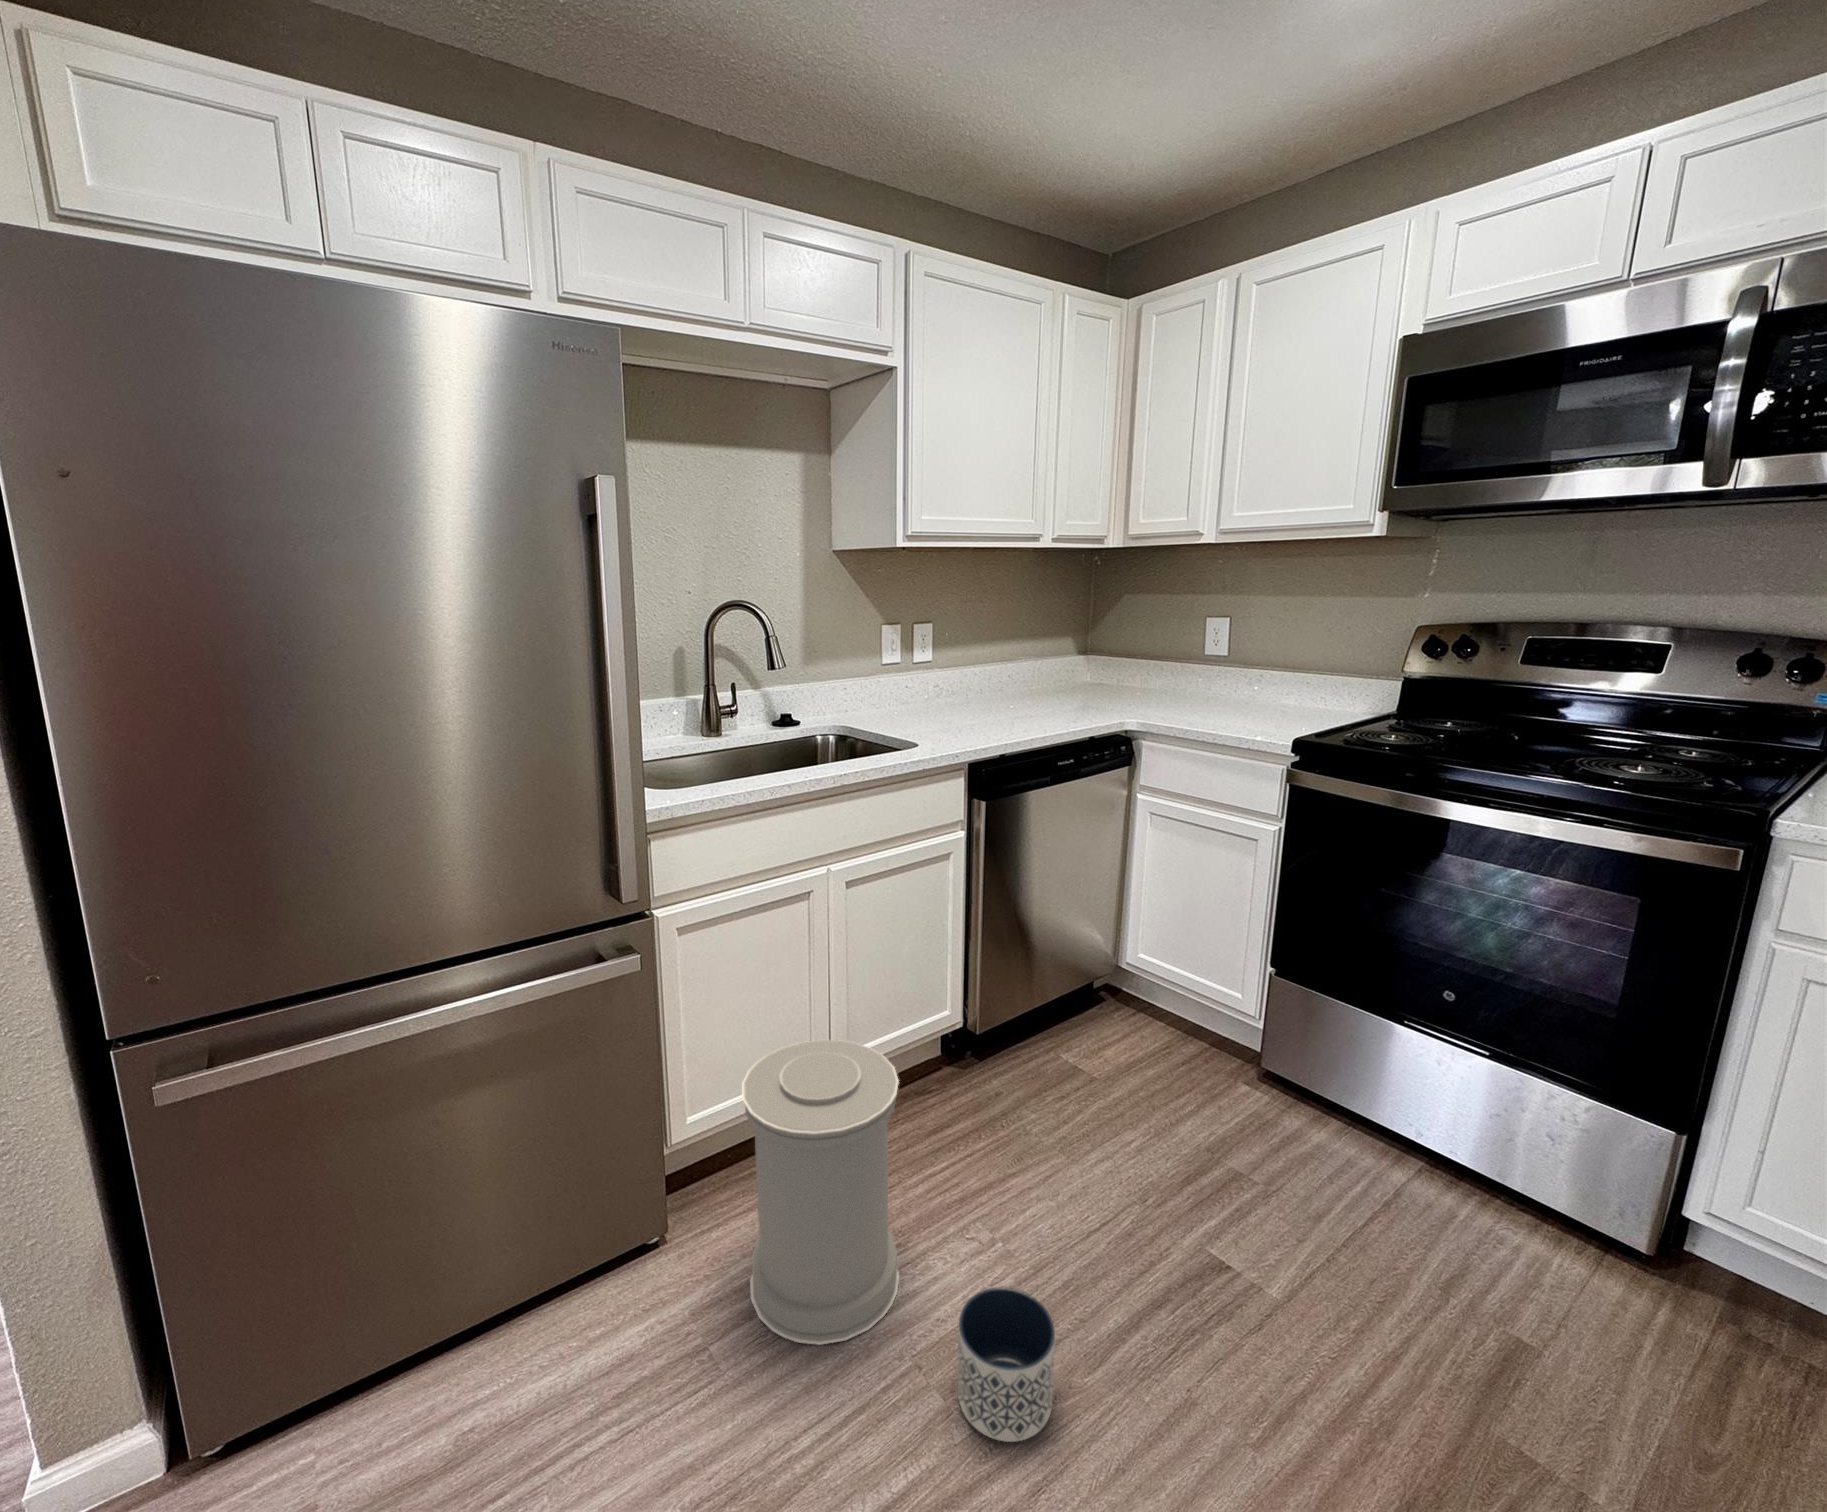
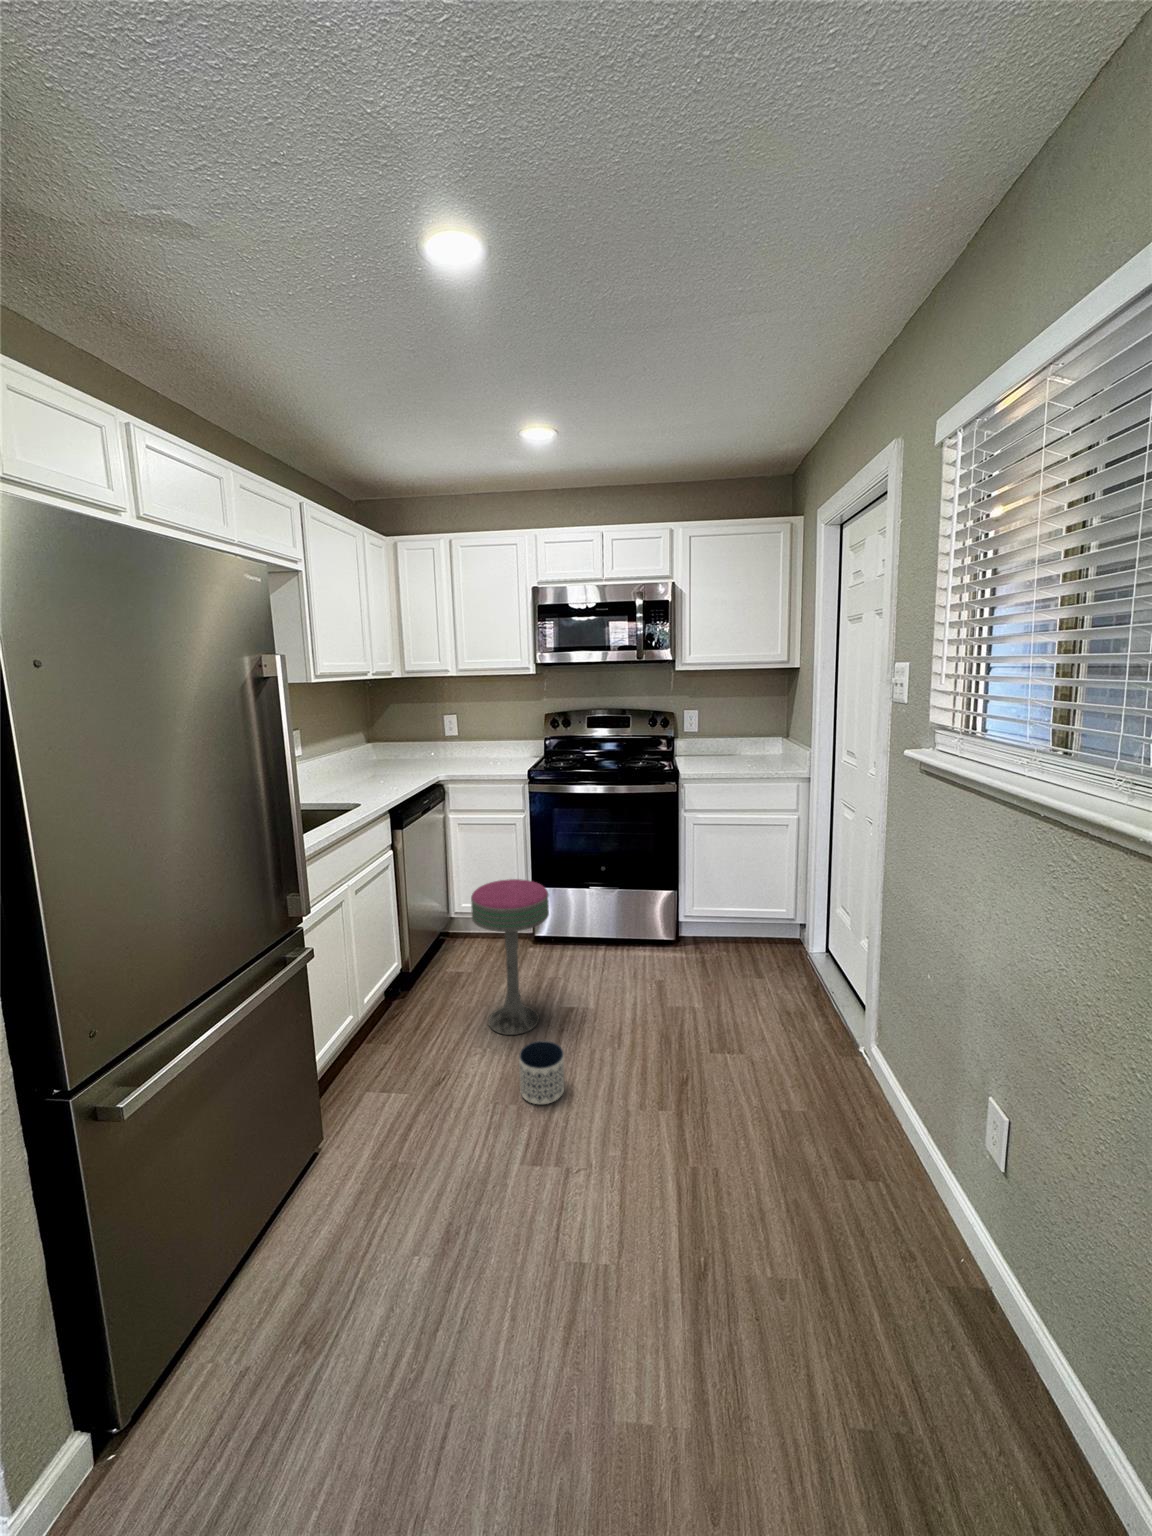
bar stool: none [1015,935,1180,1257] -> present [471,879,549,1035]
trash can: present [742,1040,899,1345] -> none [375,970,469,1137]

